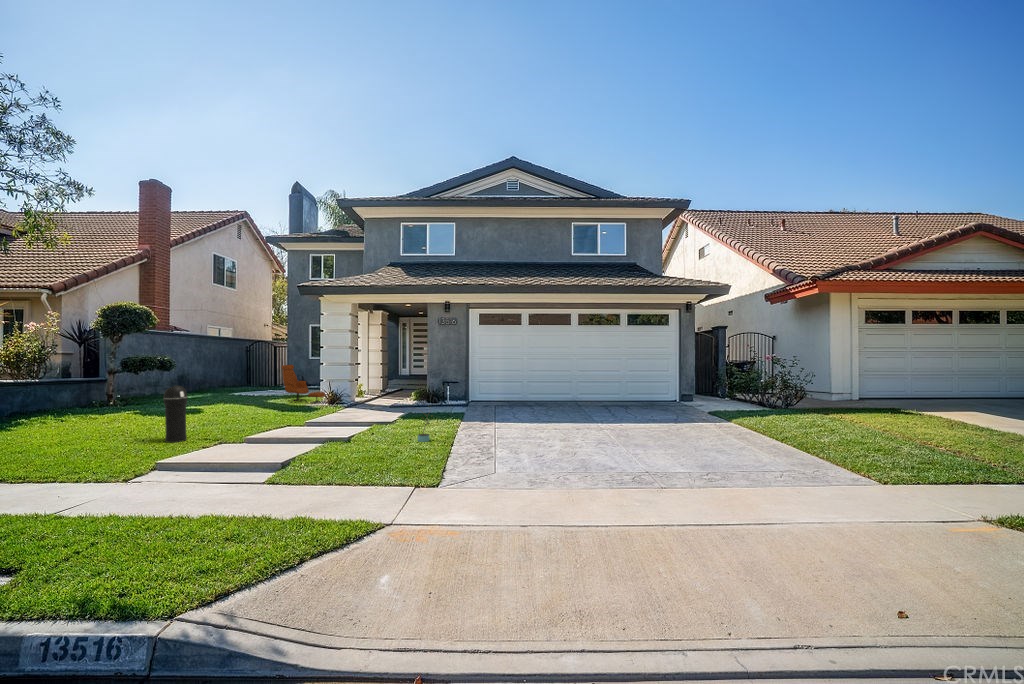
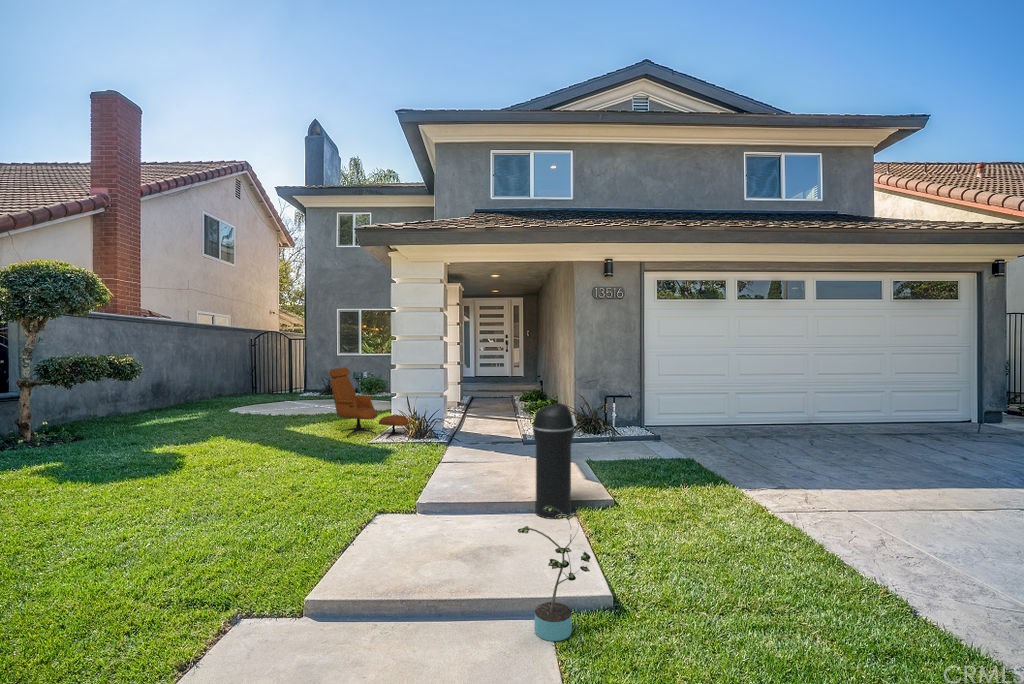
trash can: present [163,386,188,443] -> present [533,403,577,519]
potted plant: present [418,414,433,442] -> present [518,506,591,641]

